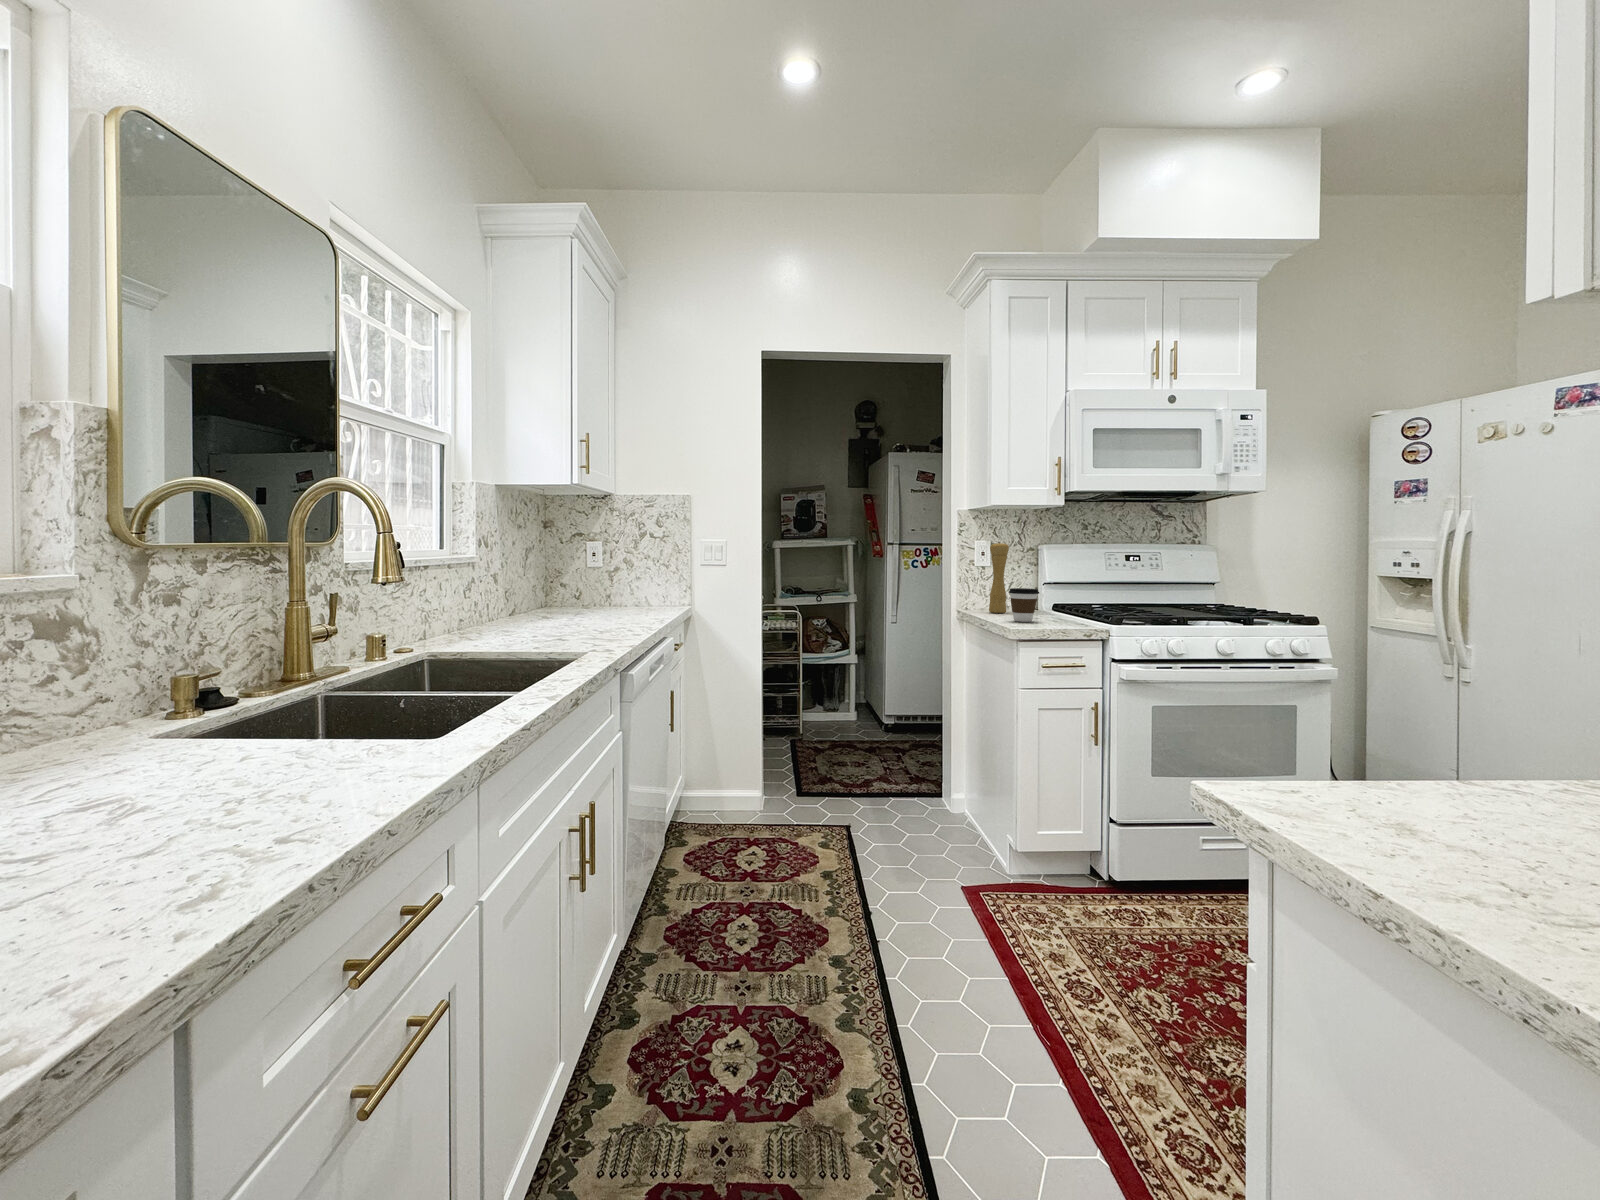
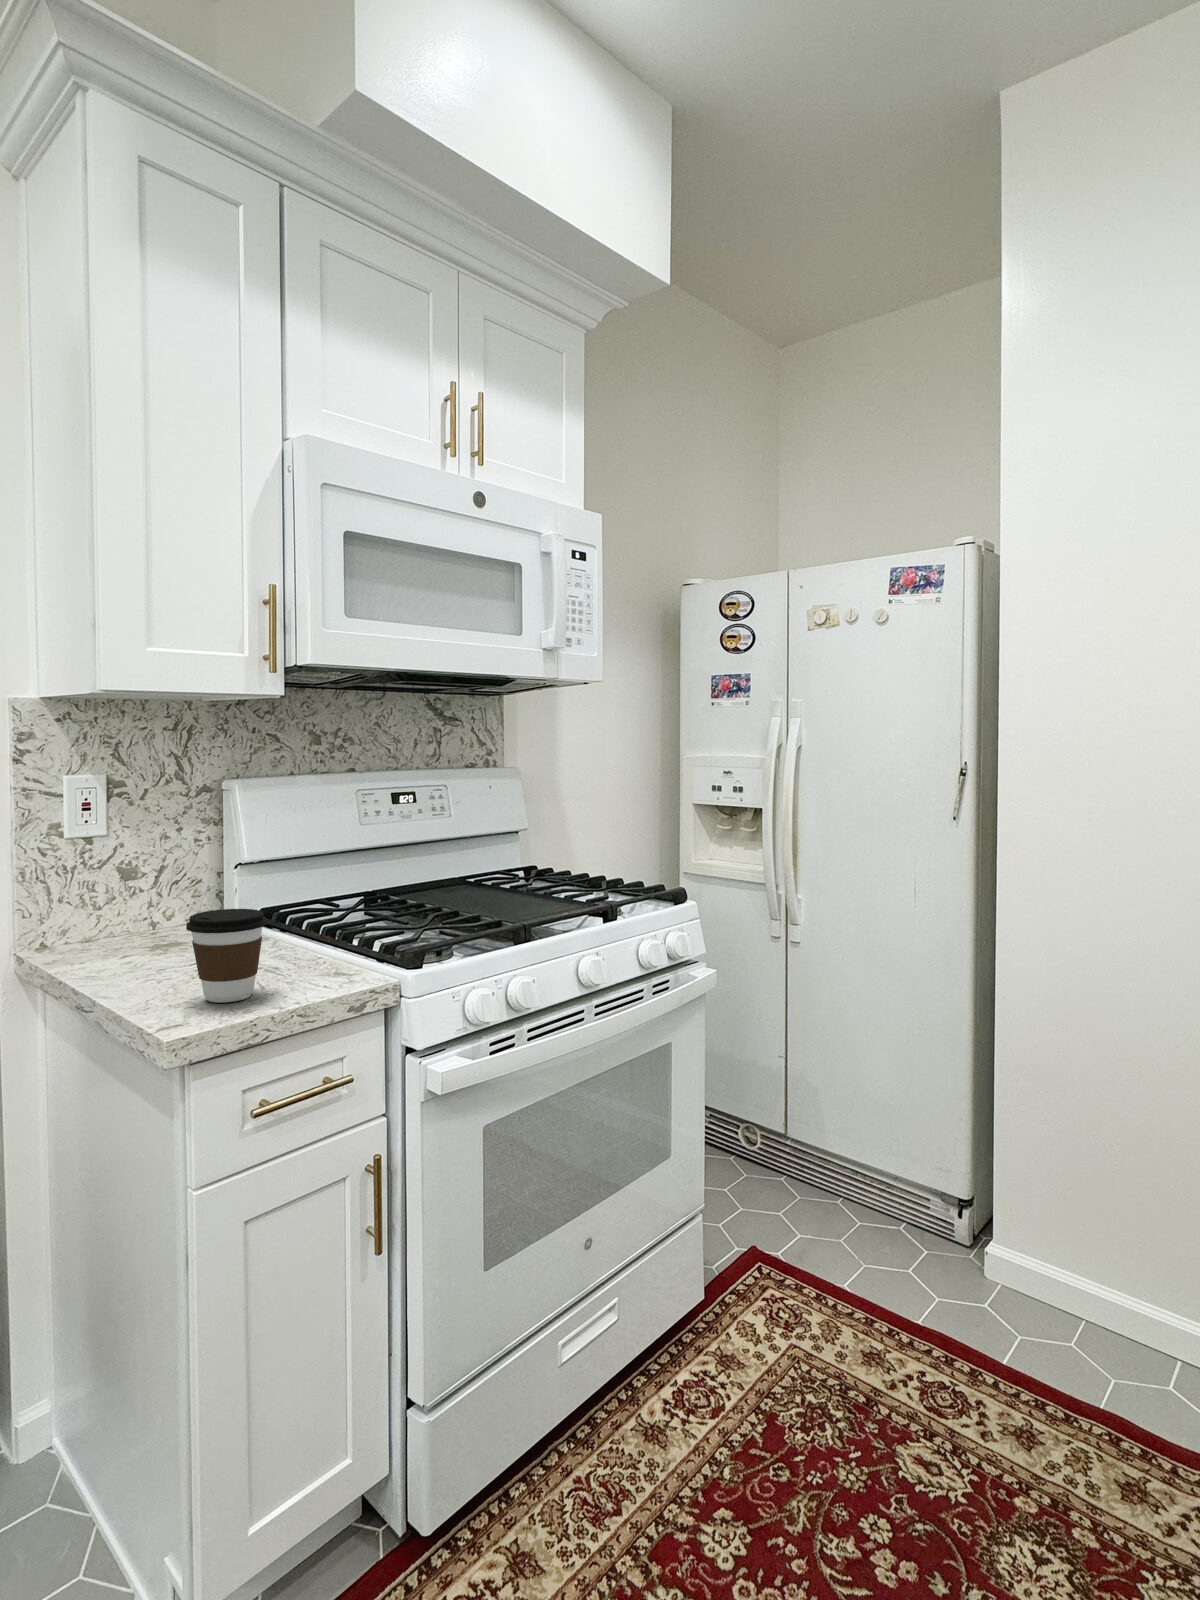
pepper mill: present [989,542,1009,613] -> none [111,781,164,959]

